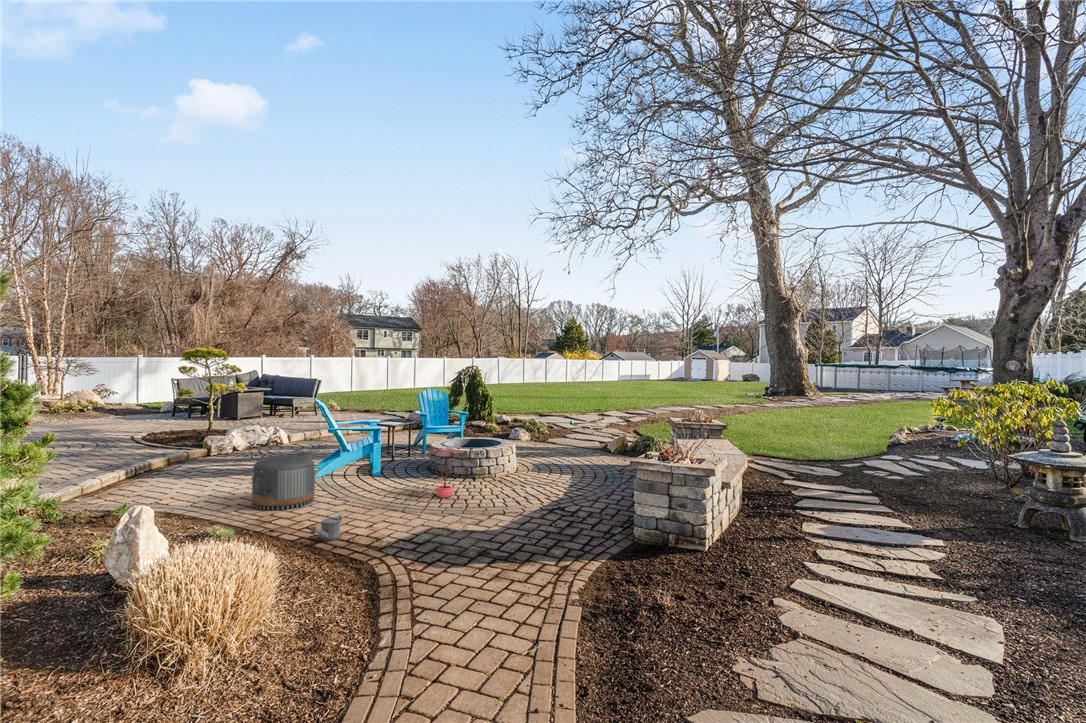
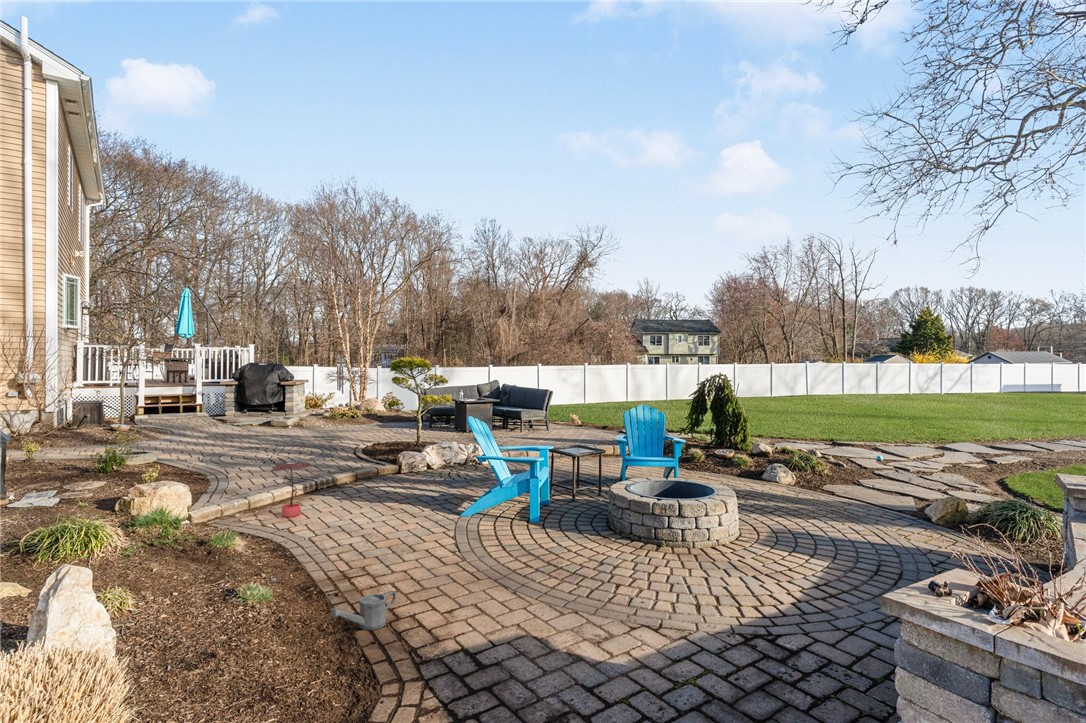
potted plant: present [427,448,464,498] -> present [272,462,311,517]
pouf: present [252,455,315,510] -> none [353,488,428,562]

